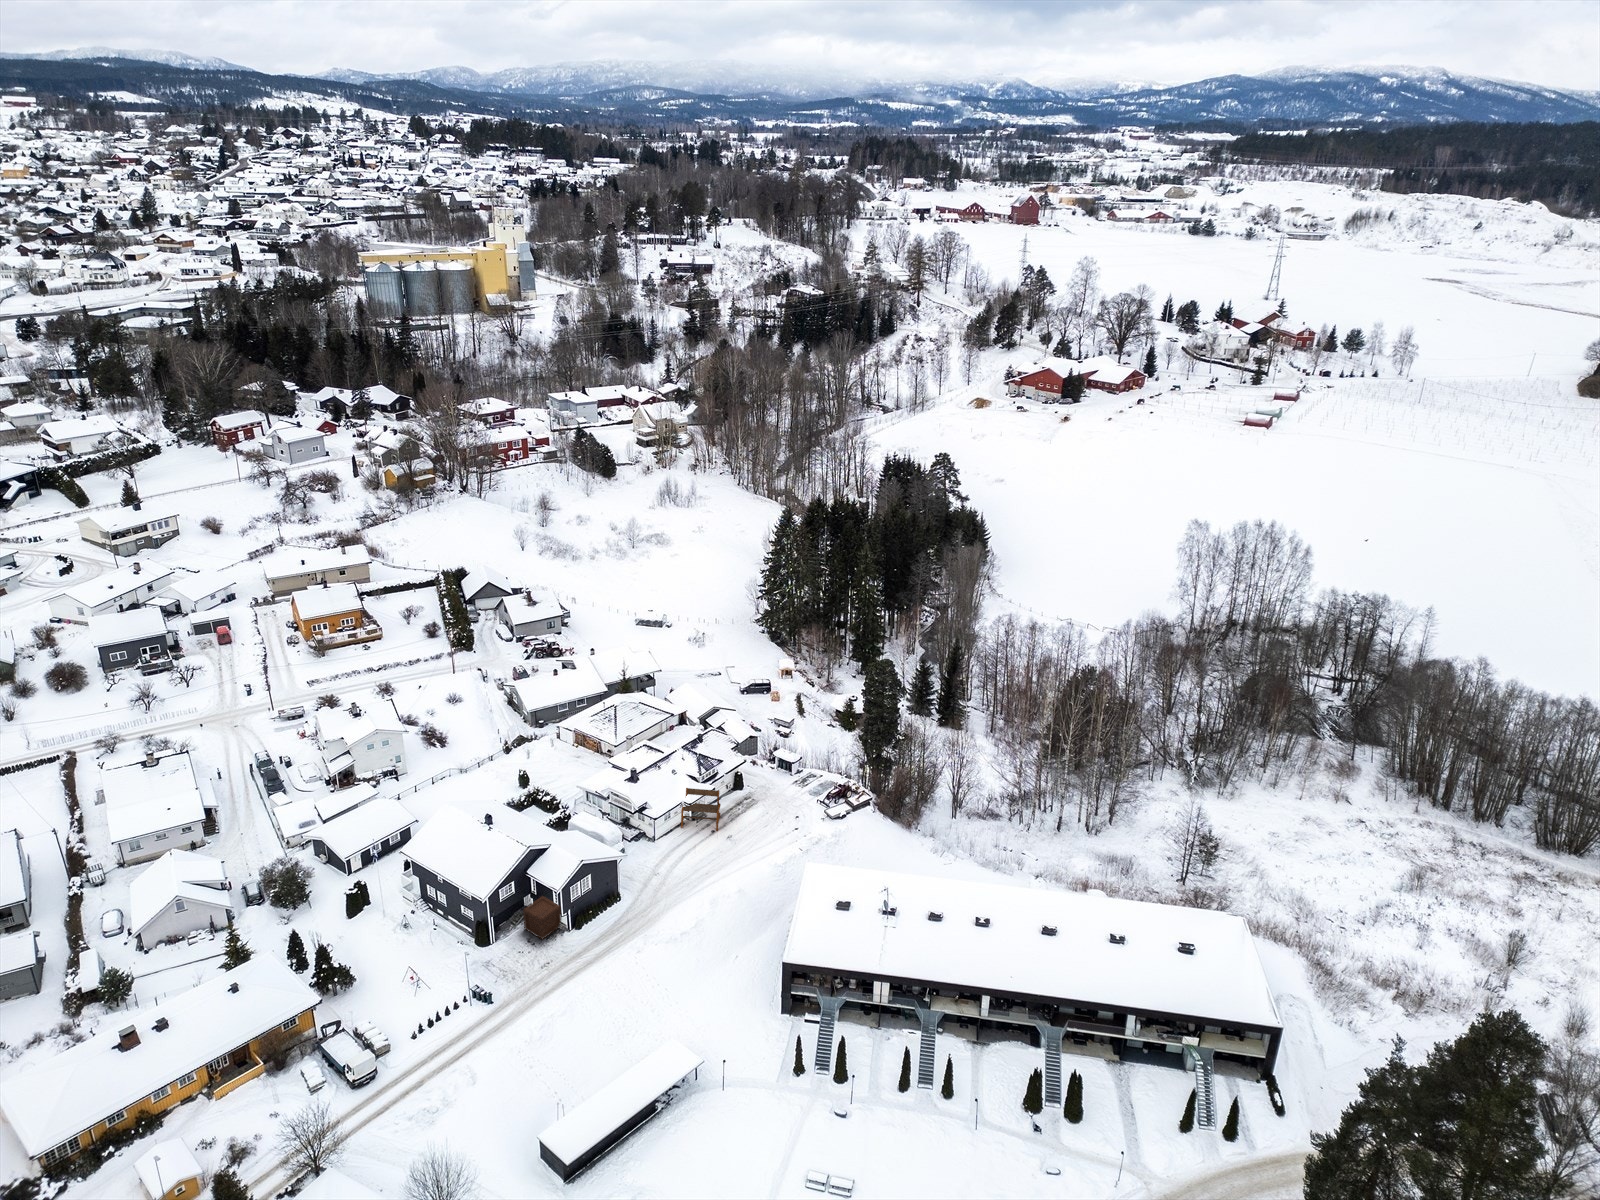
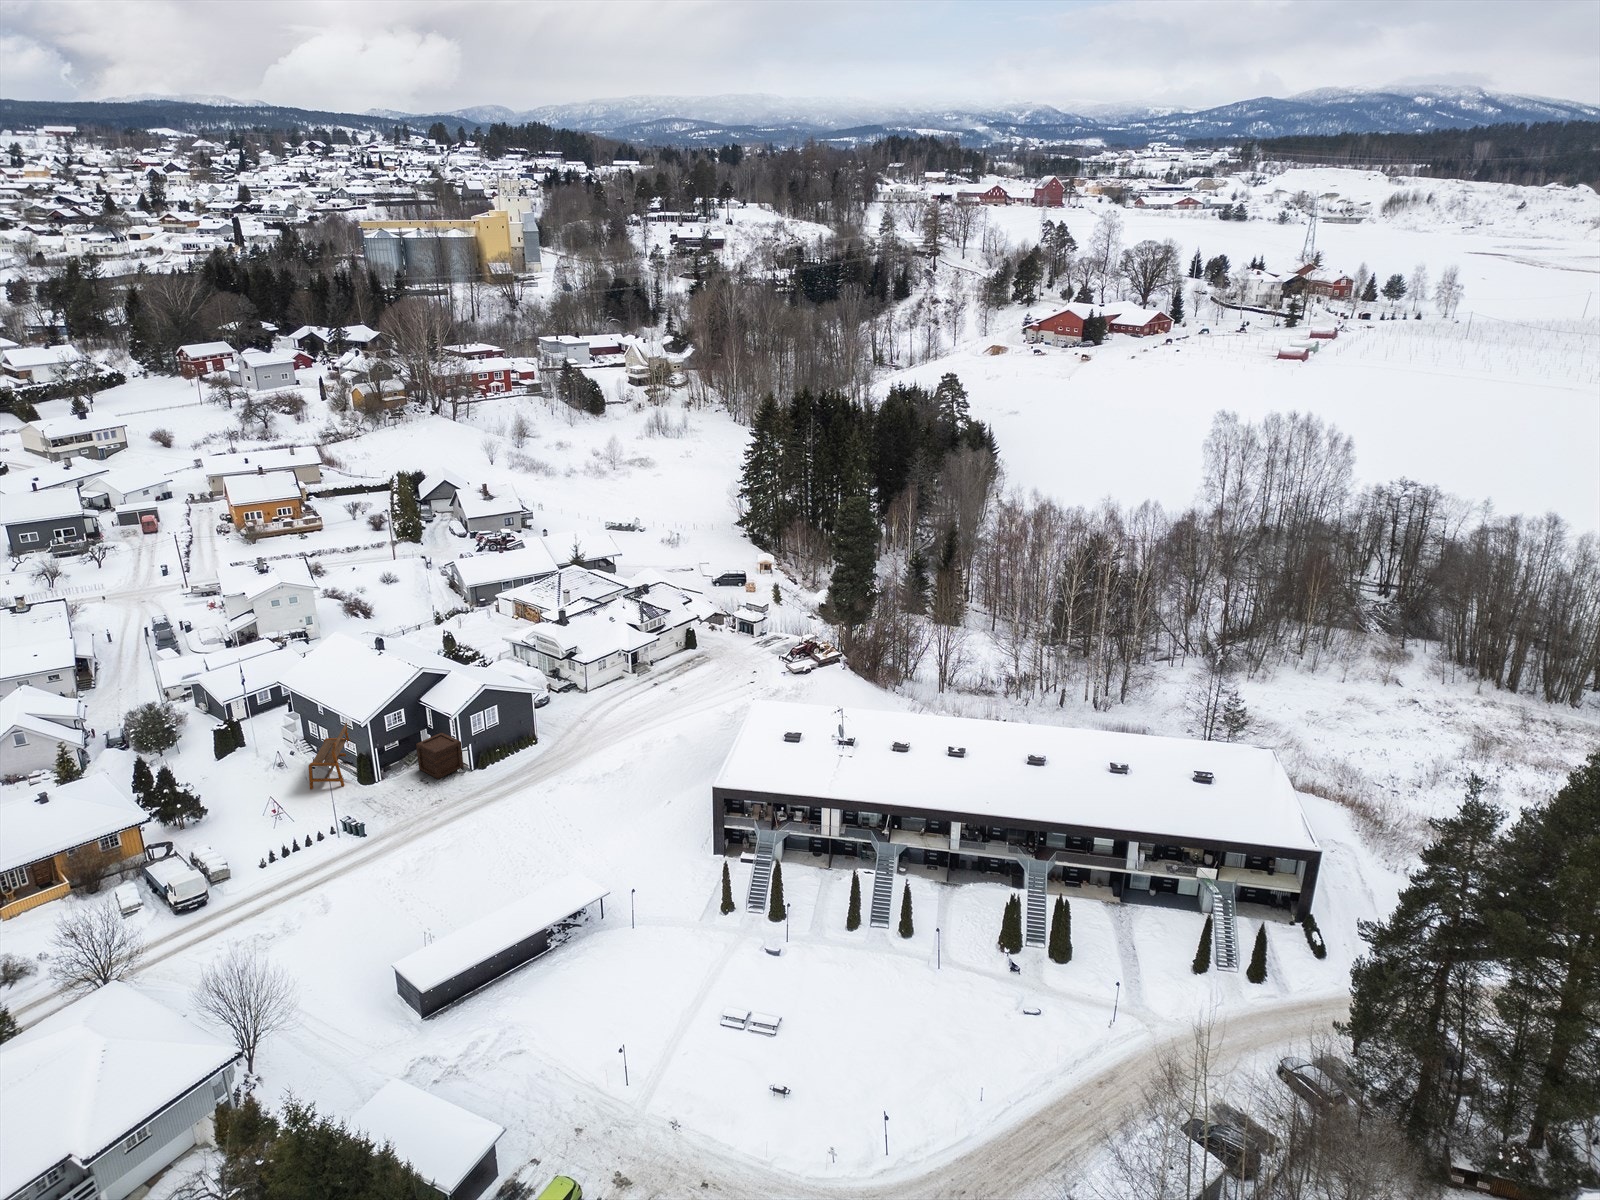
bench: present [681,788,721,831] -> present [309,723,349,789]

